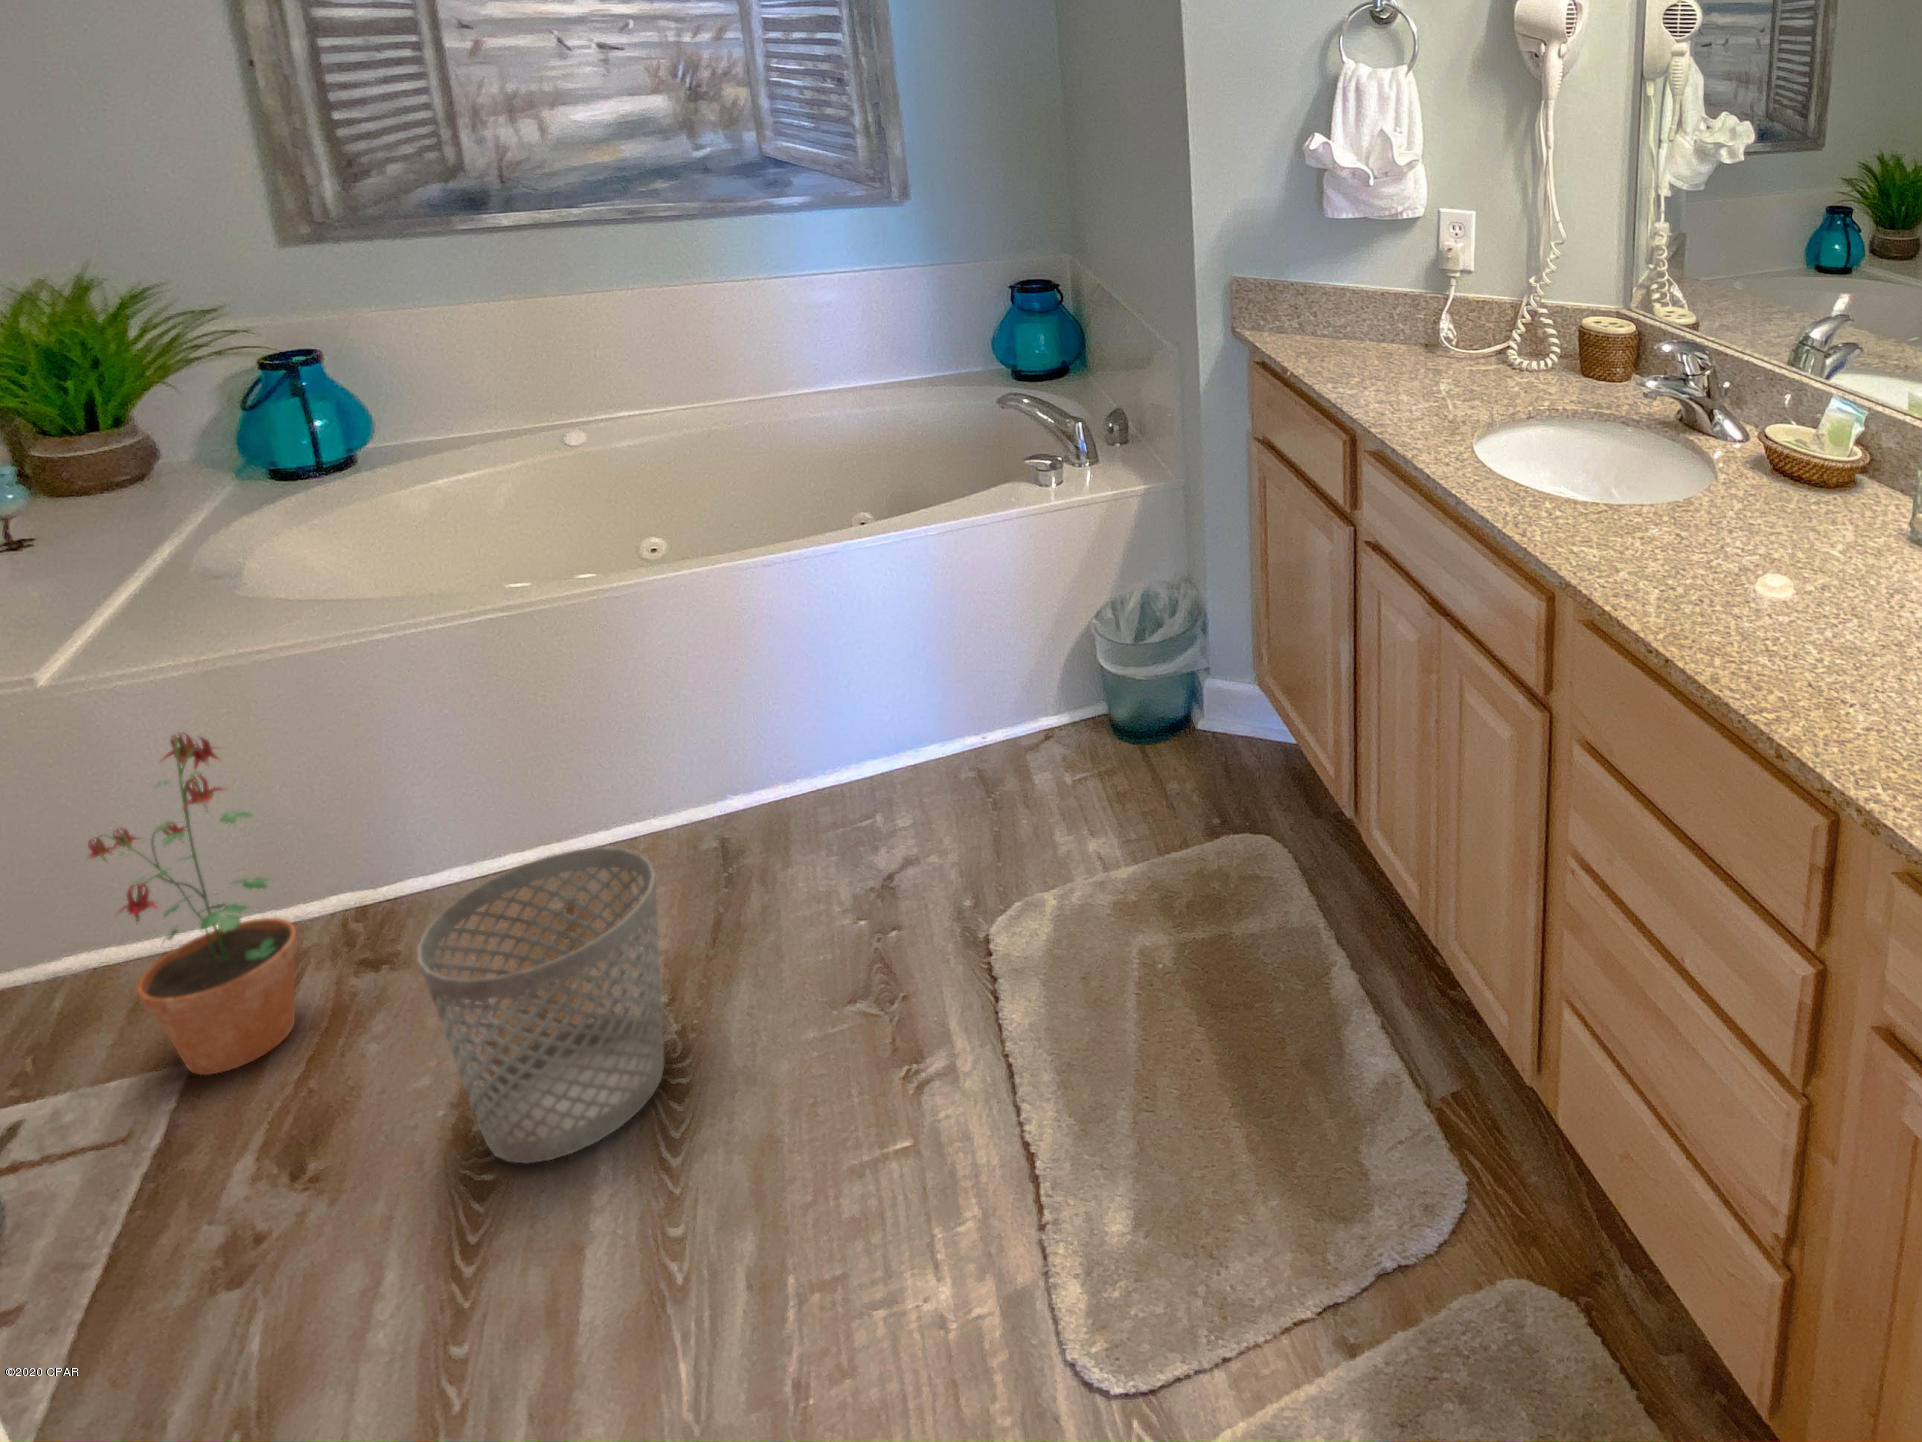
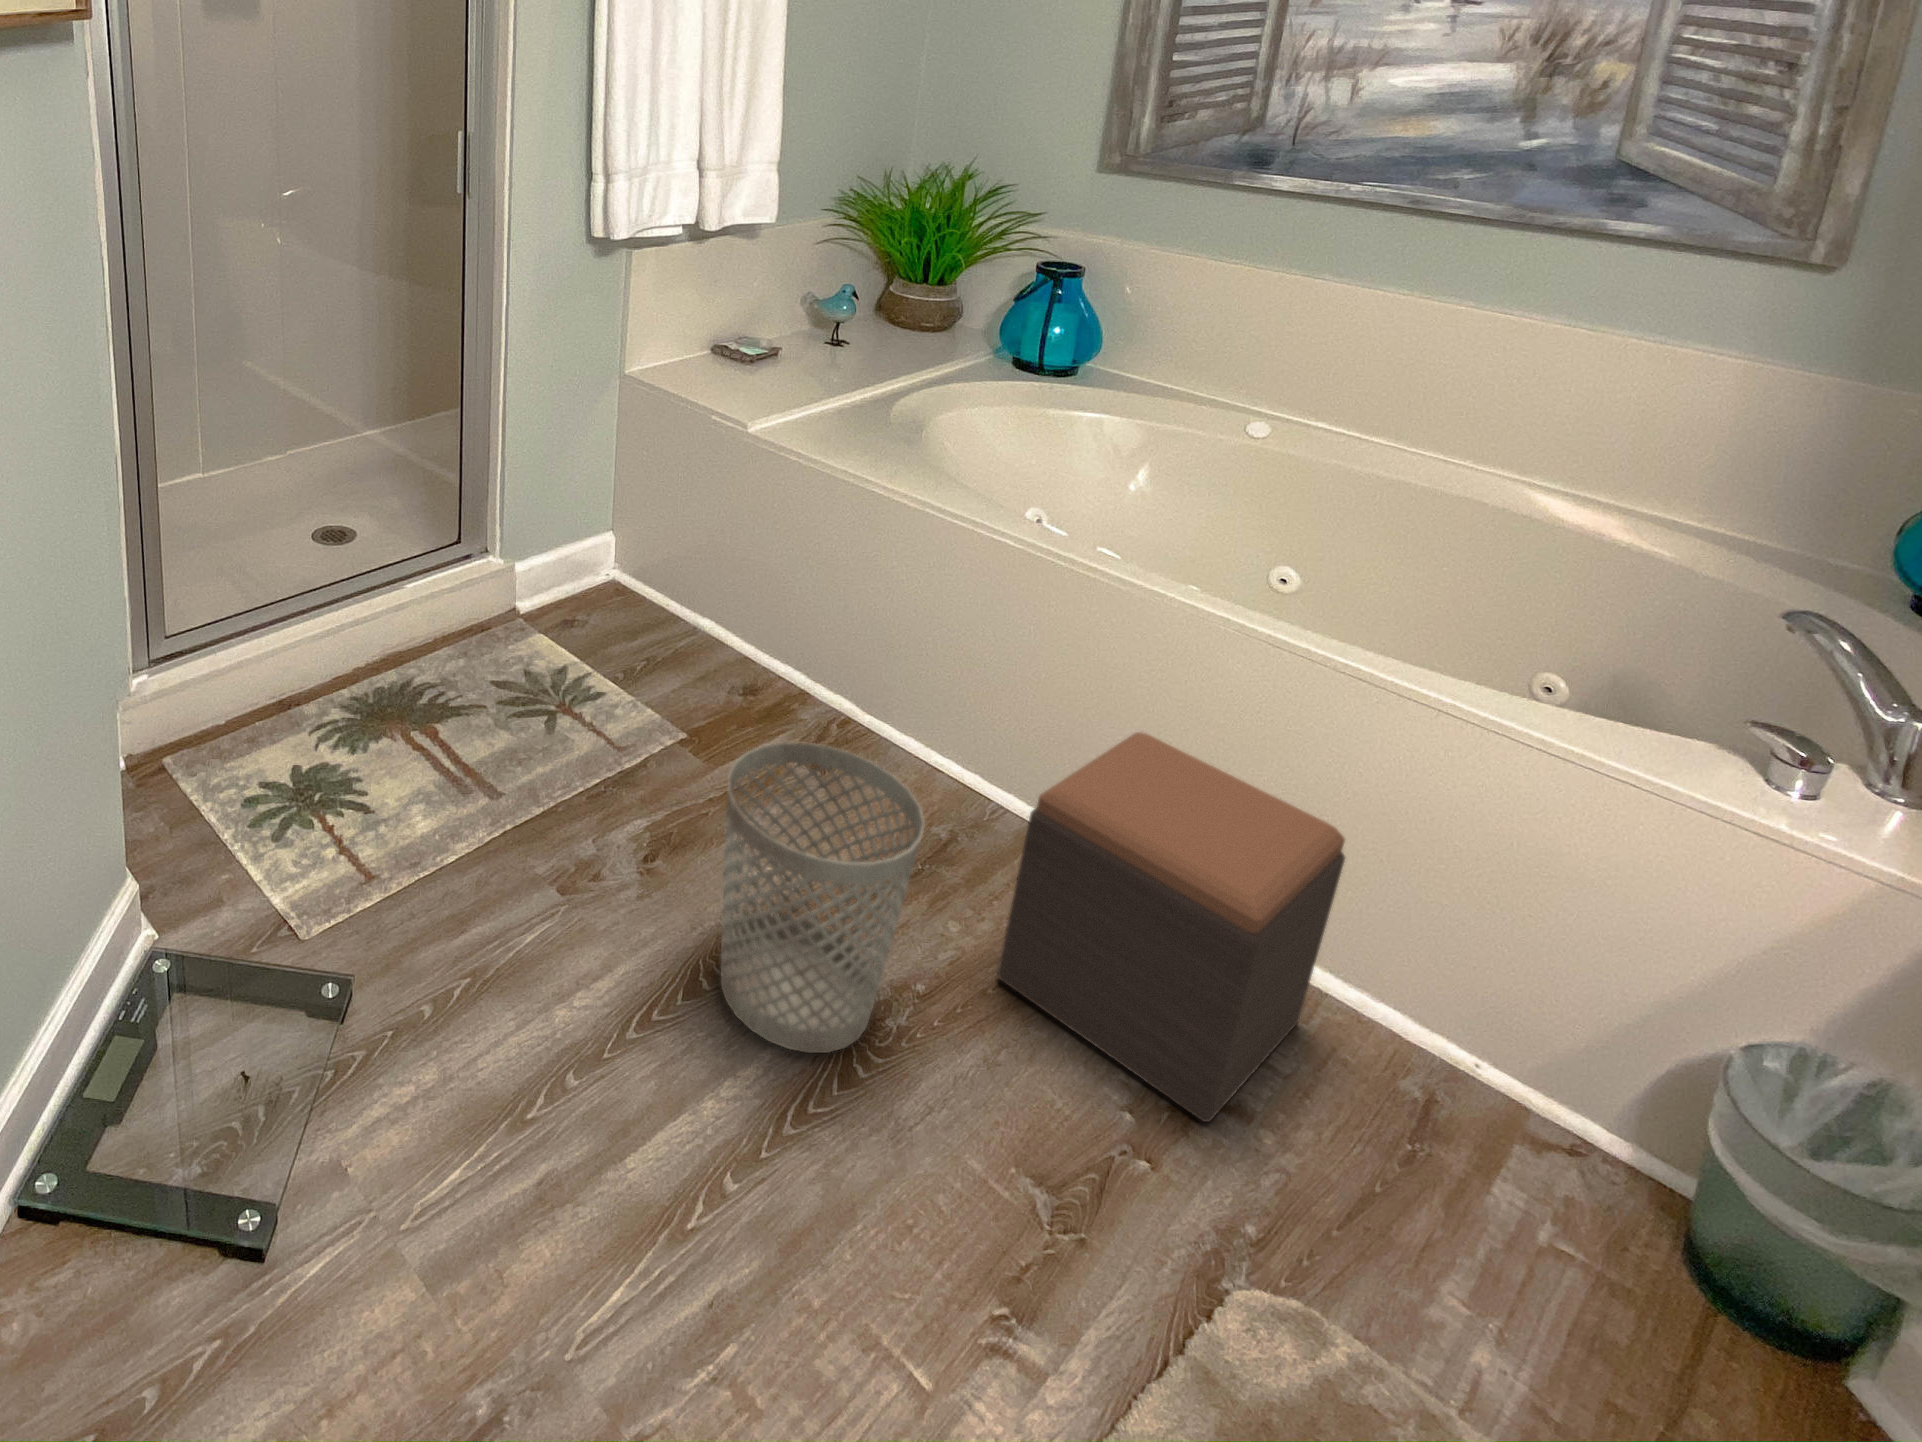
footstool: none [691,655,906,936] -> present [998,732,1345,1122]
potted plant: present [88,733,298,1075] -> none [684,500,795,770]

